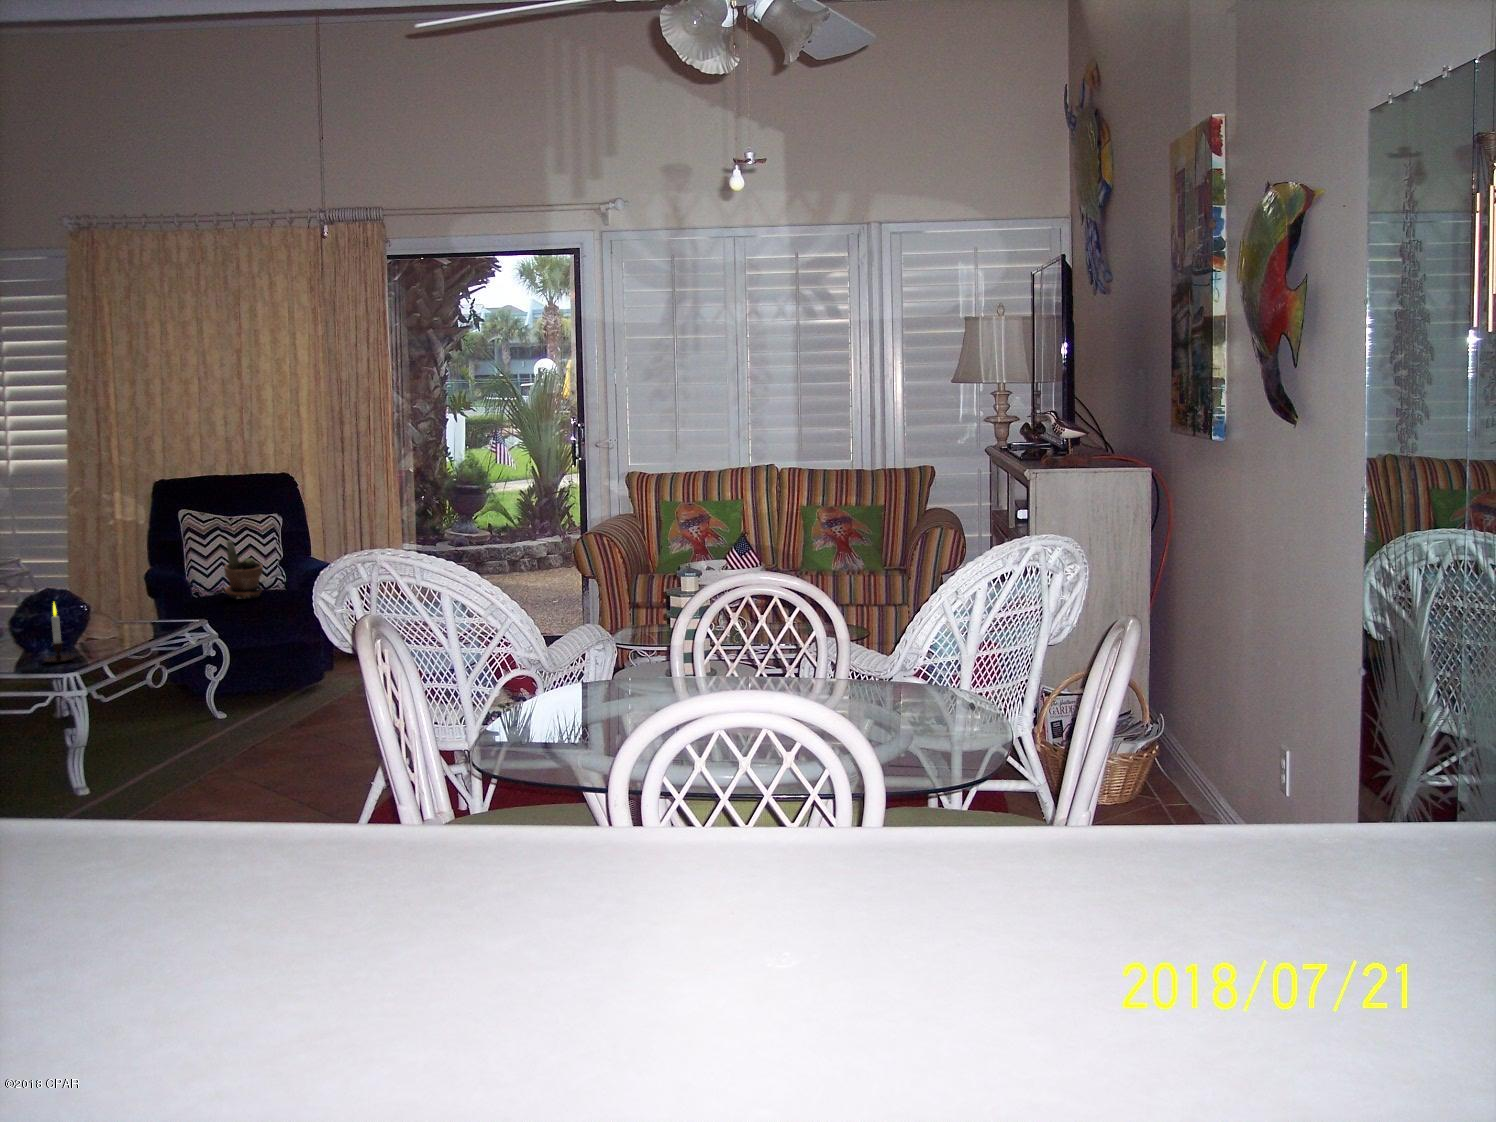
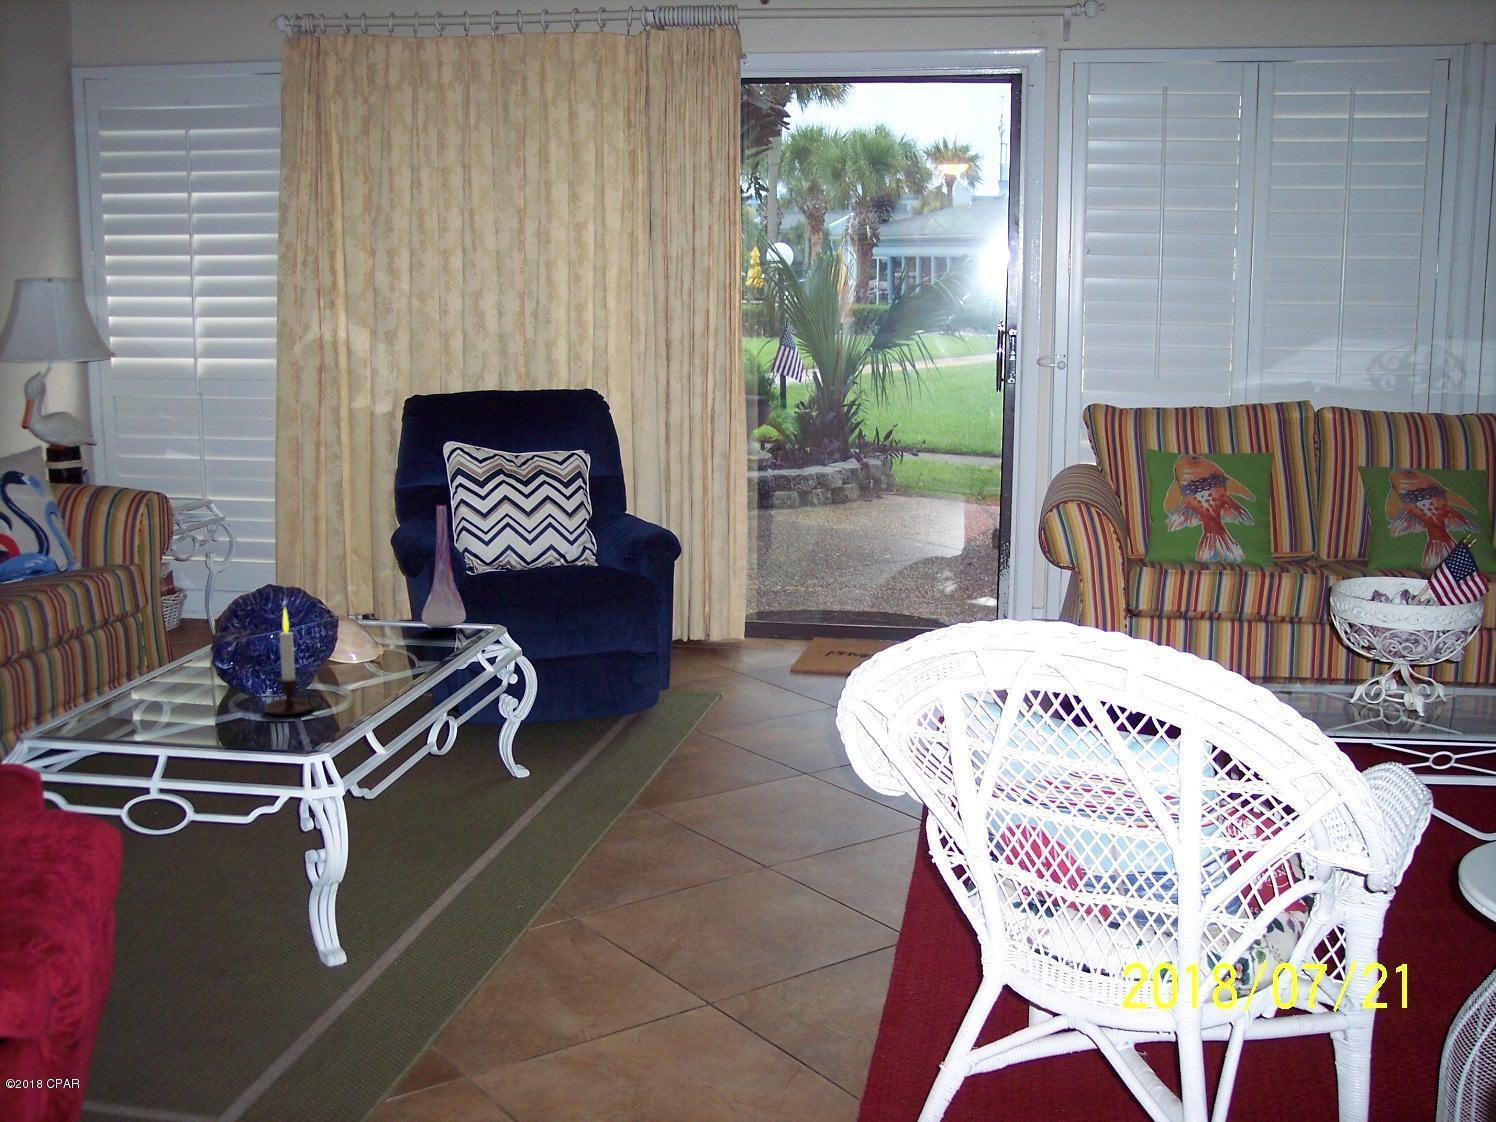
potted plant: present [224,540,263,599] -> none [513,491,571,581]
vase: none [146,546,180,625] -> present [421,505,466,628]

